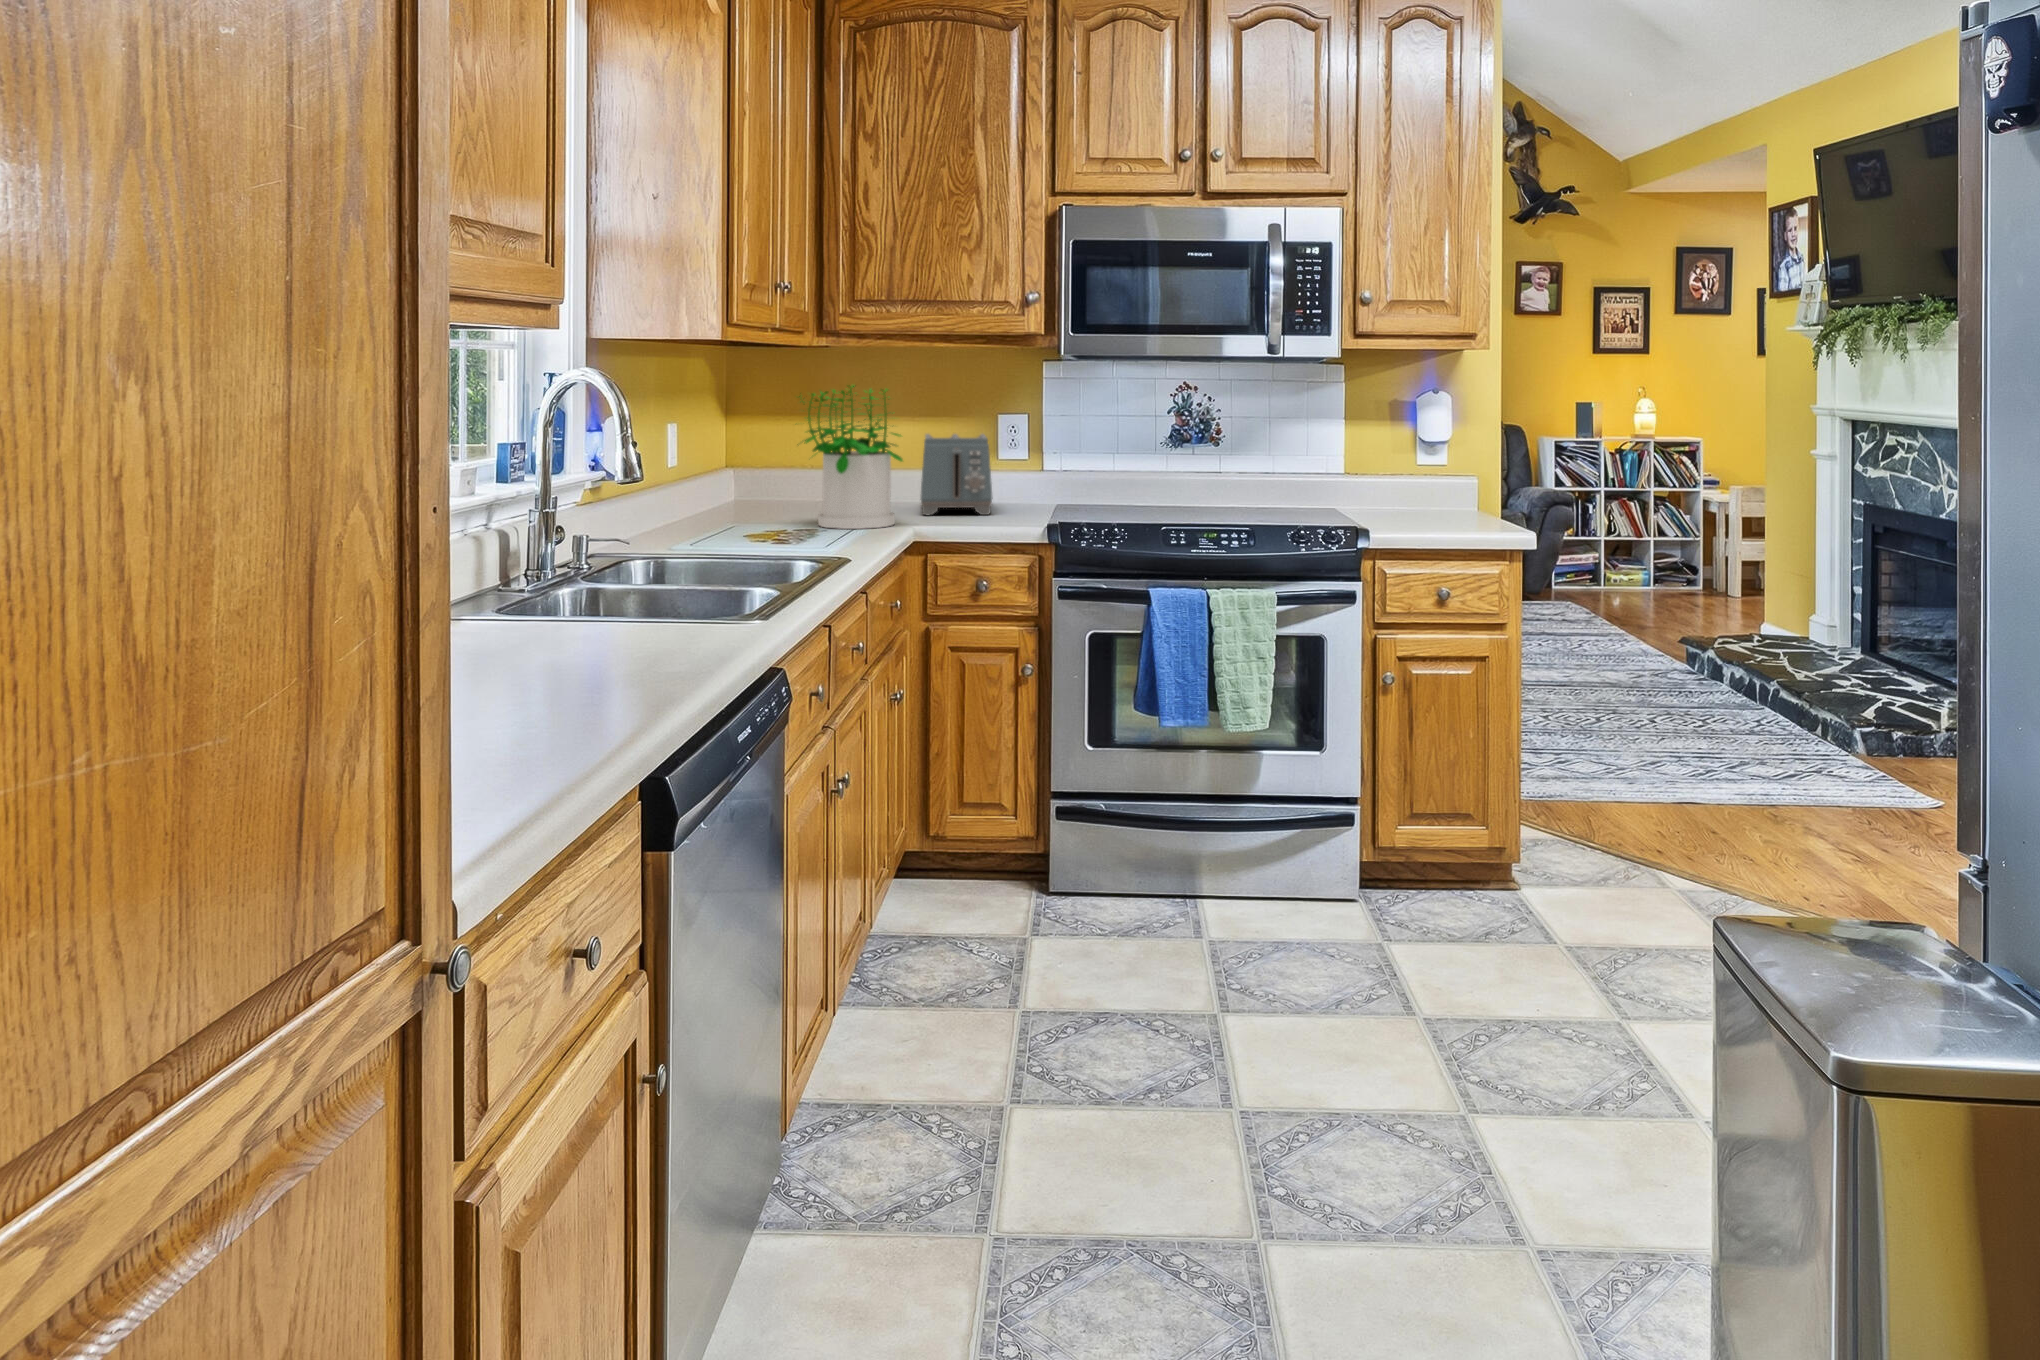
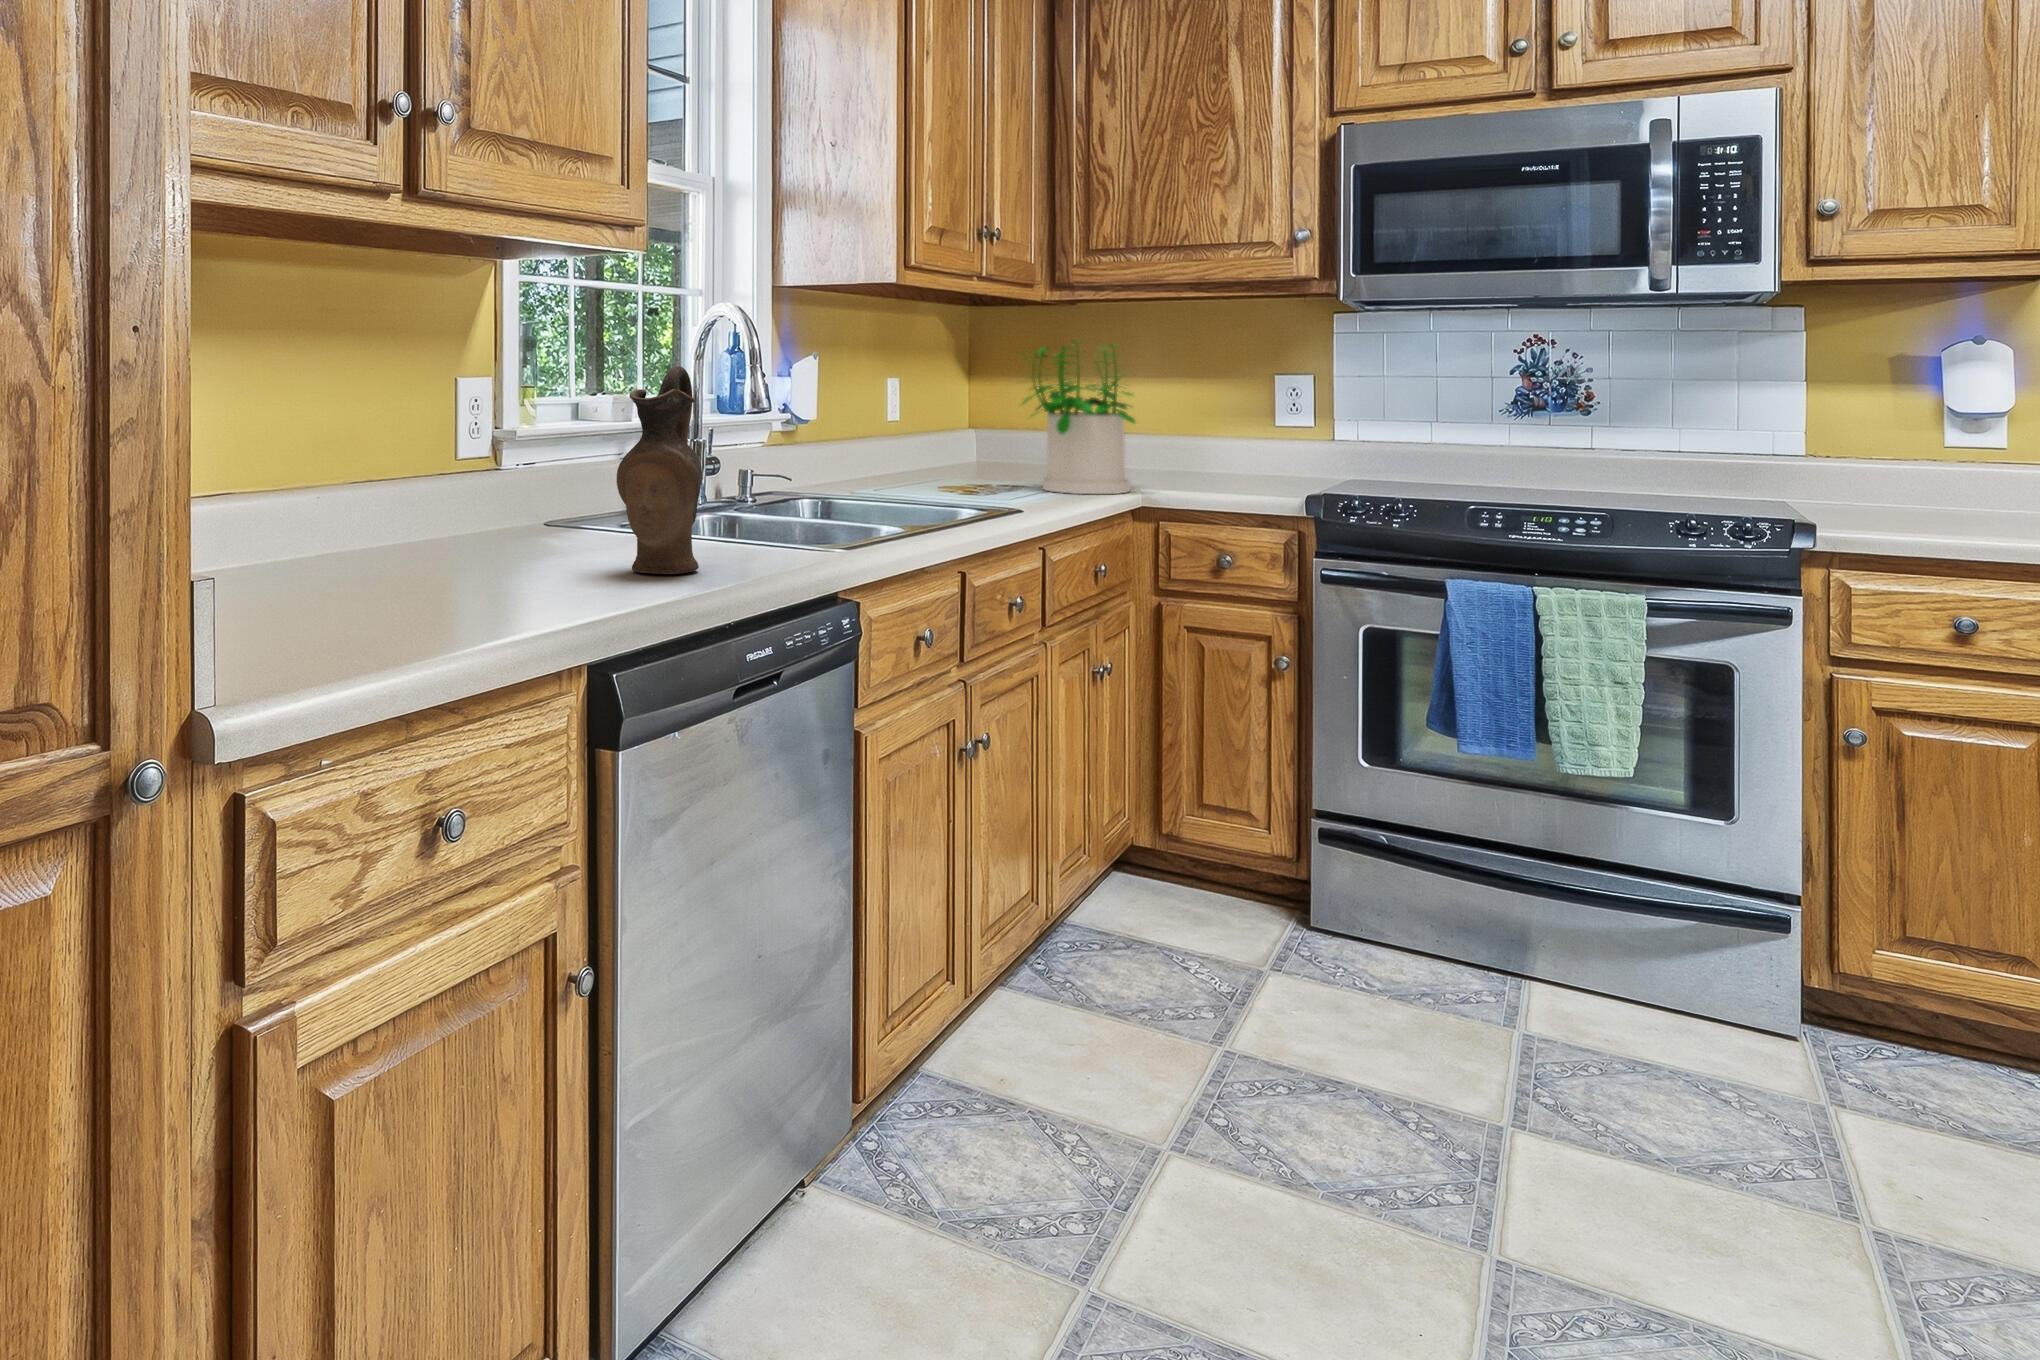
ceramic pitcher: none [515,429,610,653] -> present [617,366,702,574]
toaster: present [921,434,993,515] -> none [1170,397,1268,488]

